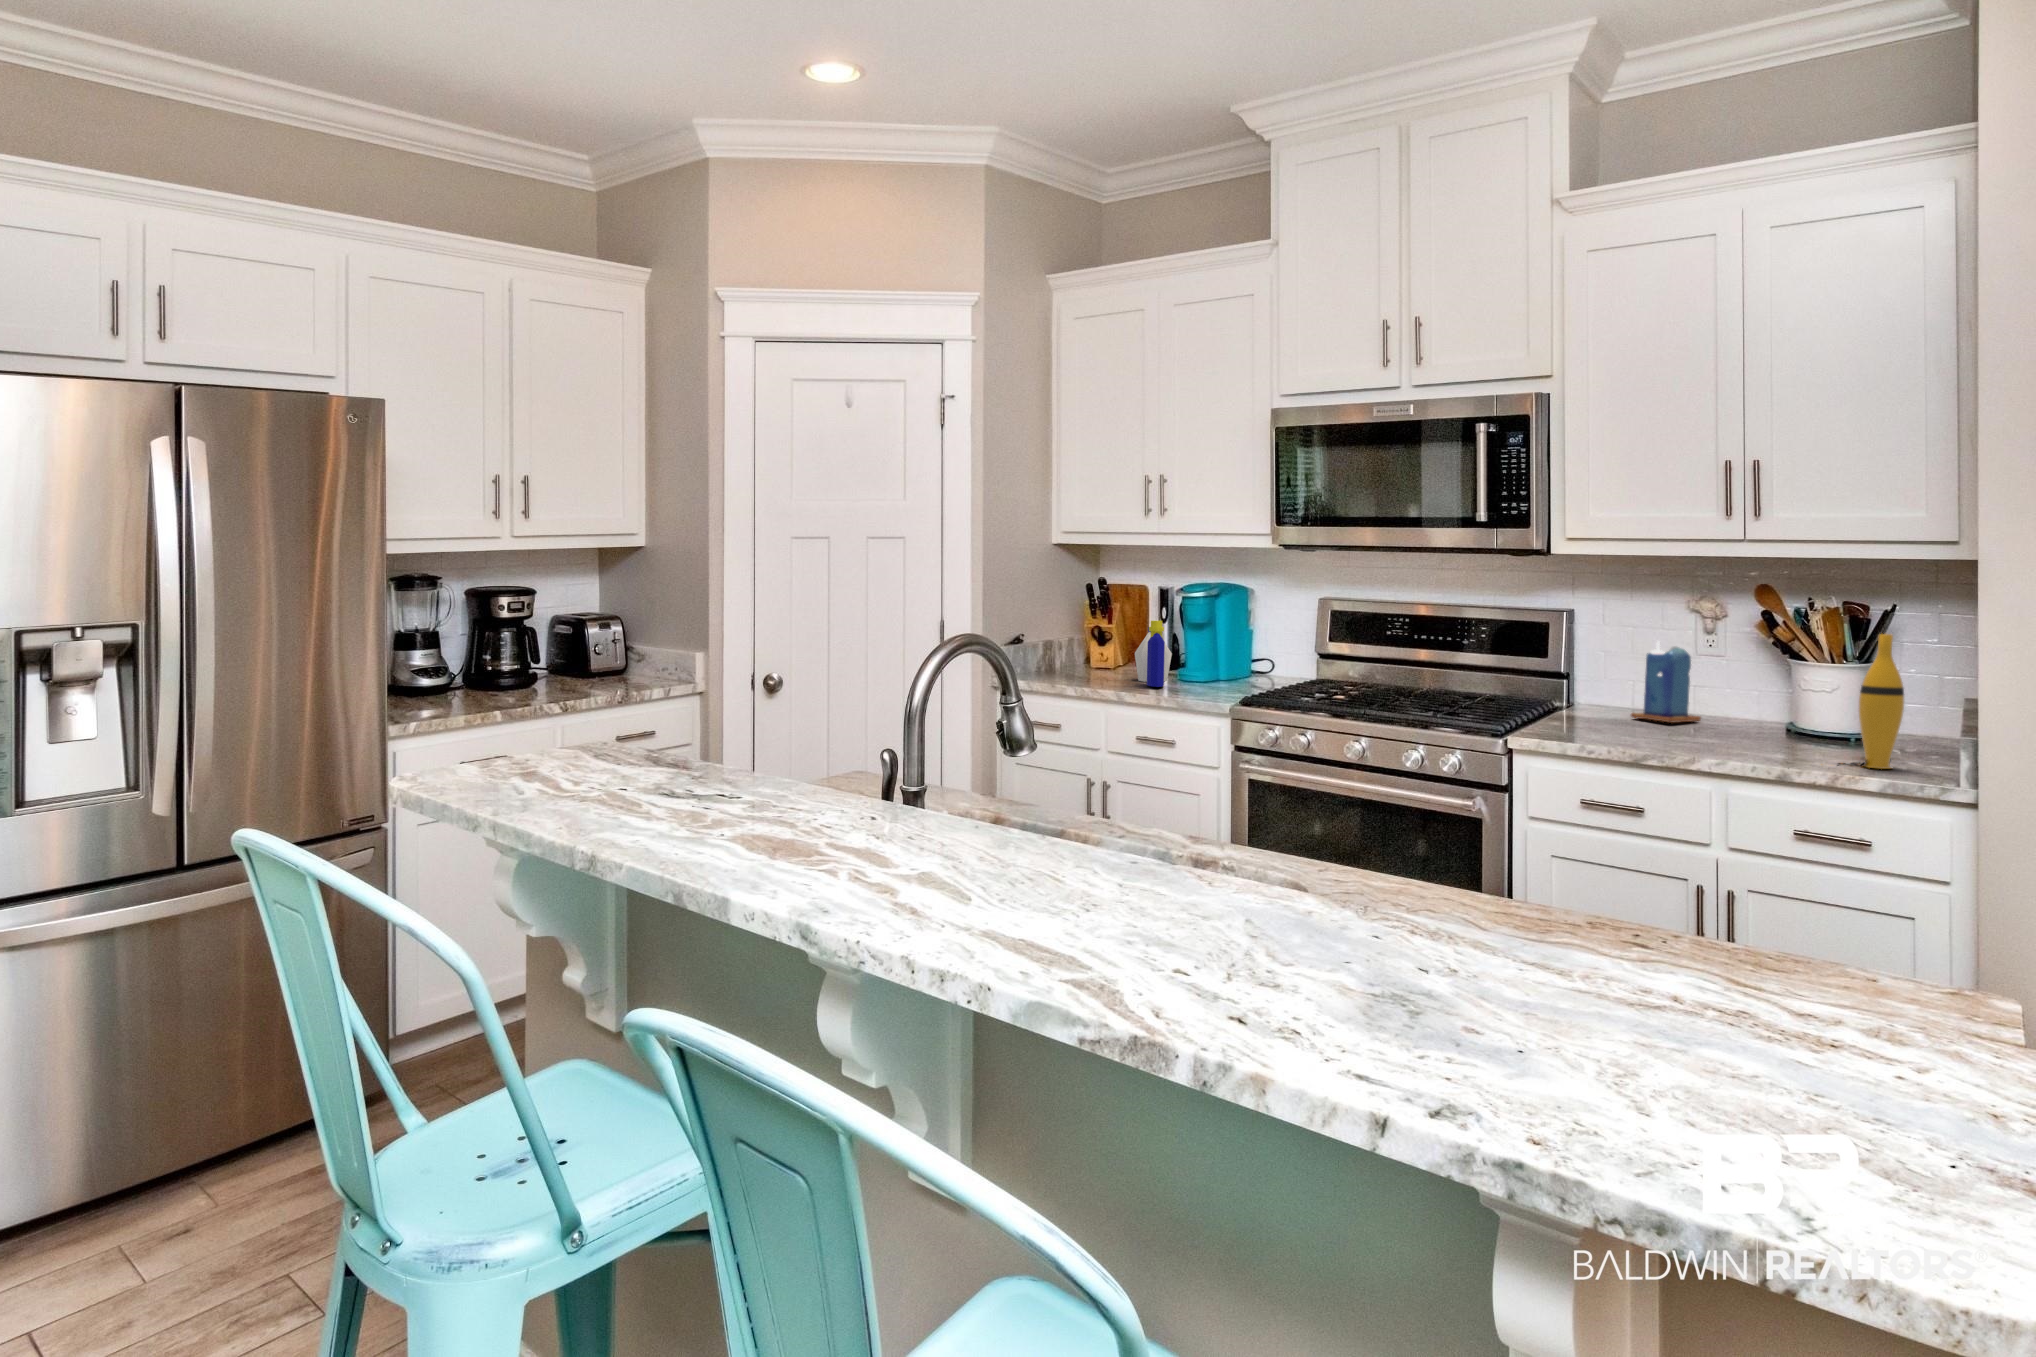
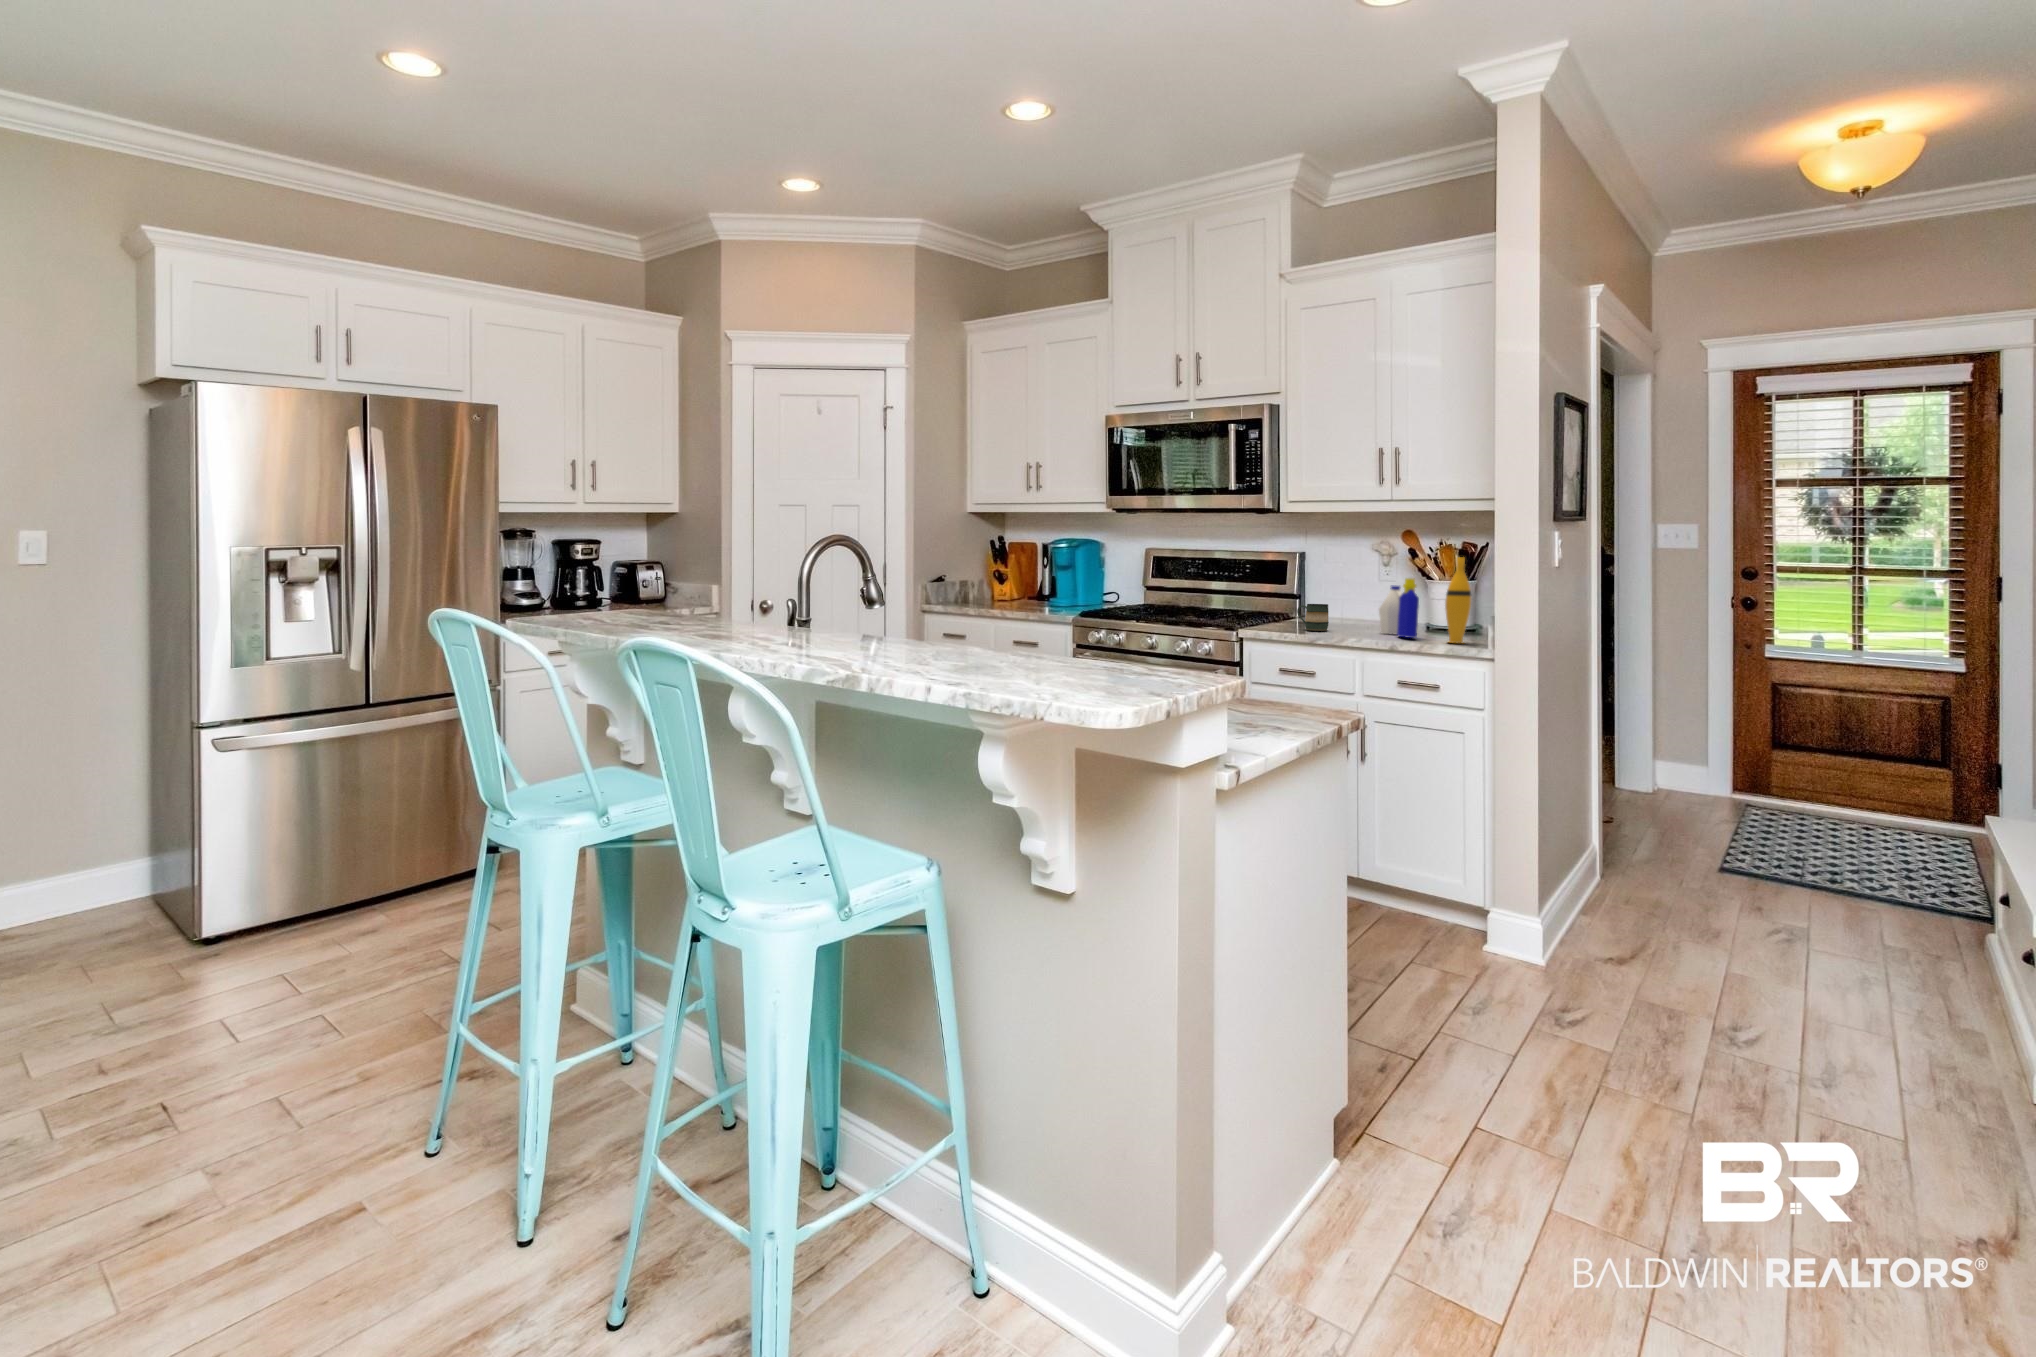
bottle: present [1135,621,1172,687] -> present [1379,578,1419,638]
candle: present [1631,642,1701,723] -> none [1329,569,1372,623]
mug: none [1592,695,1645,737] -> present [1297,604,1329,631]

